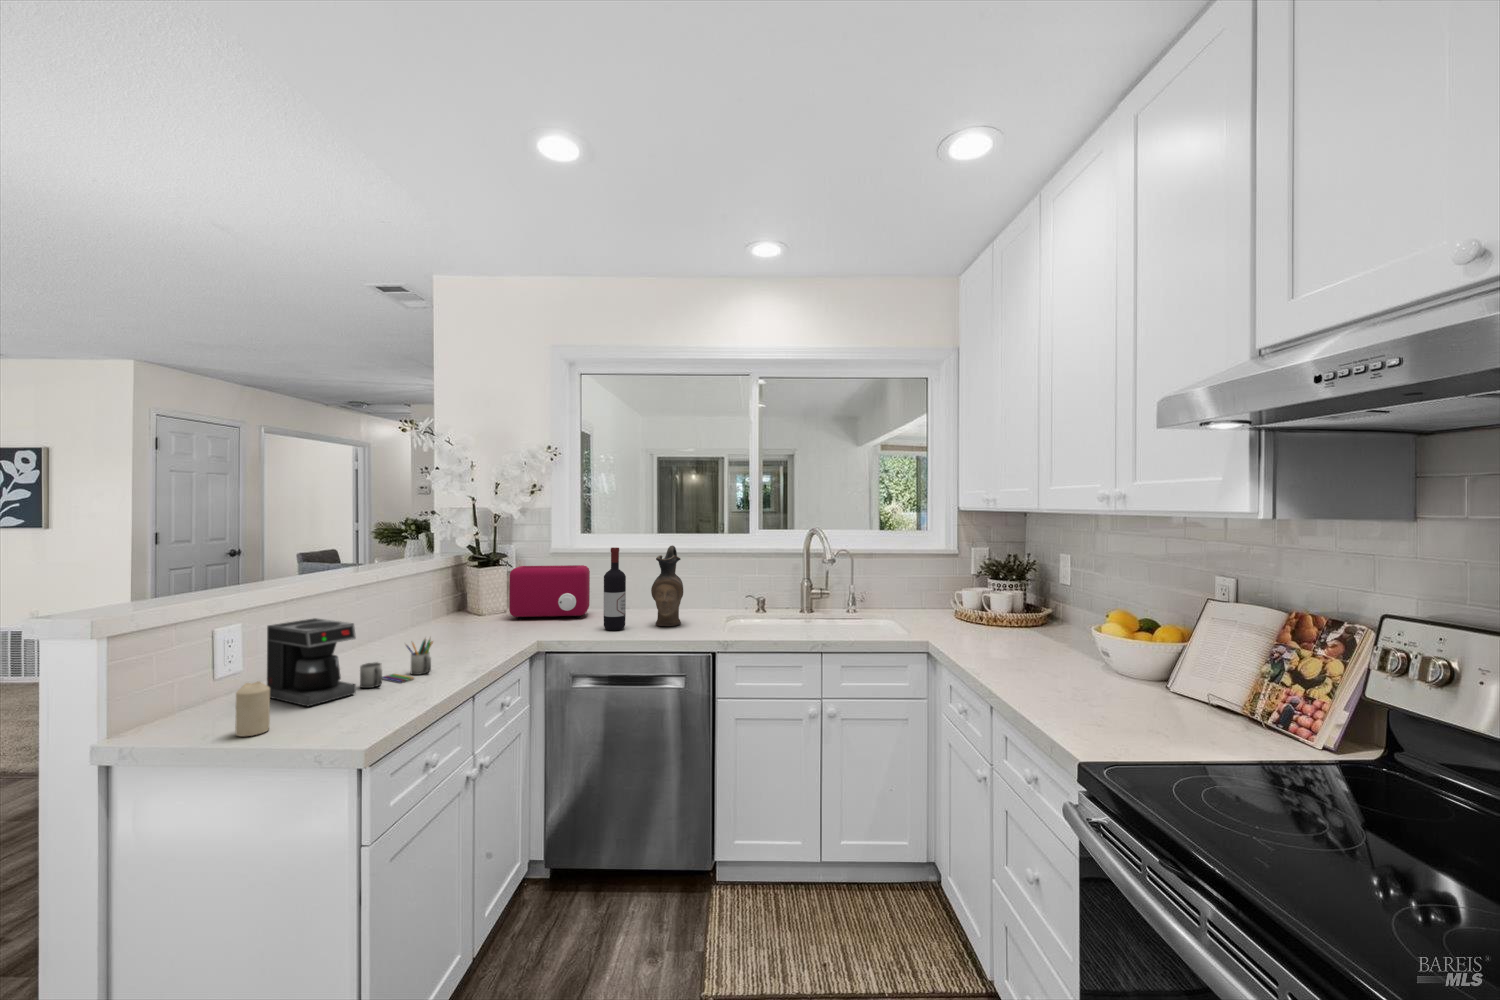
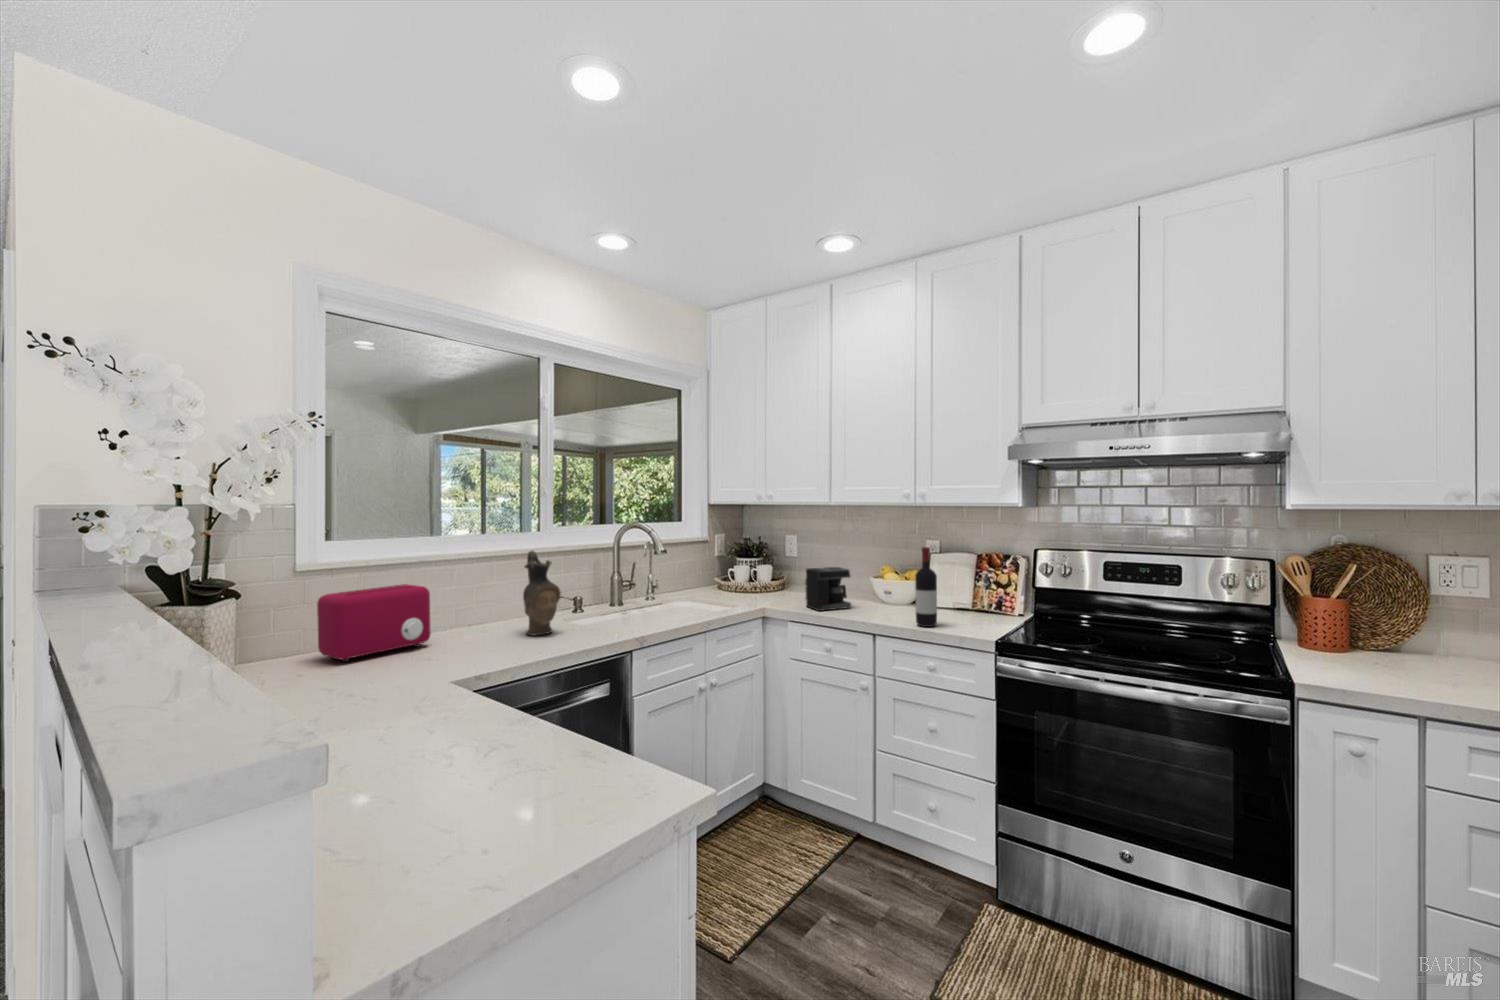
wine bottle: present [604,548,626,630] -> present [915,547,937,627]
coffee maker: present [267,618,433,707] -> present [805,567,851,611]
candle: present [235,681,270,736] -> none [498,740,533,809]

